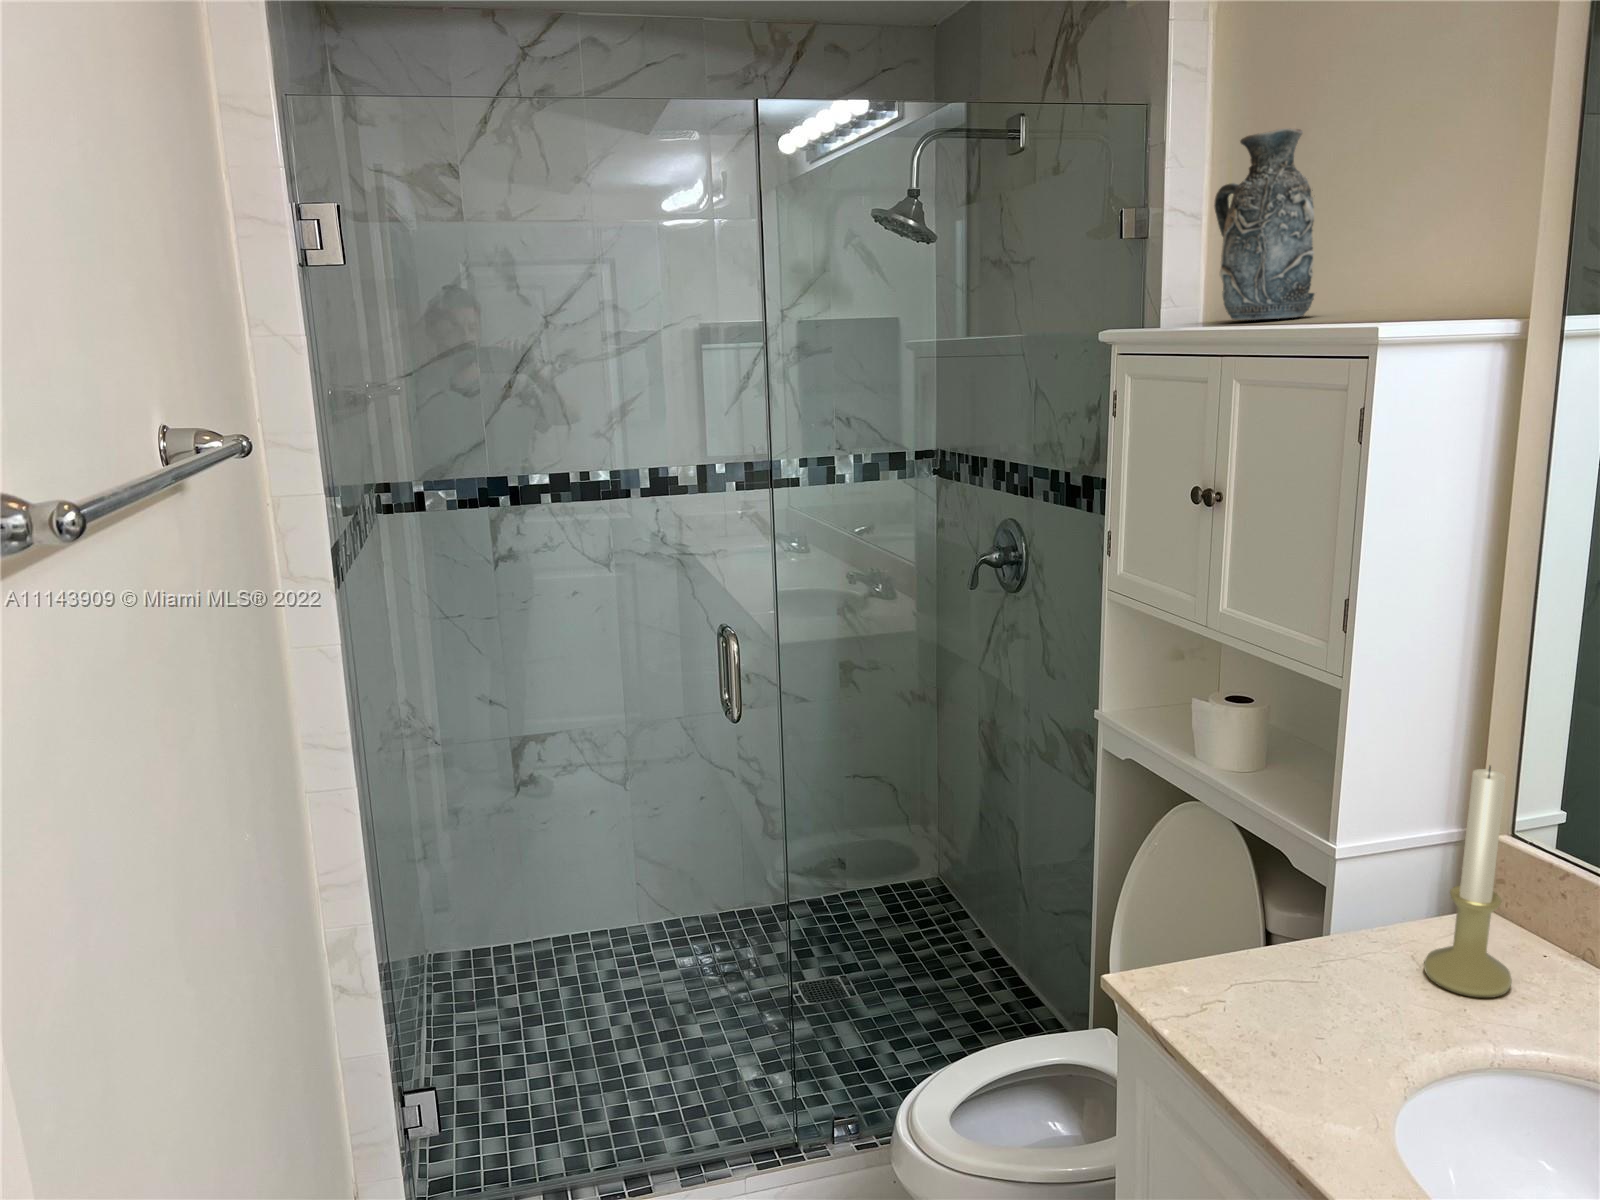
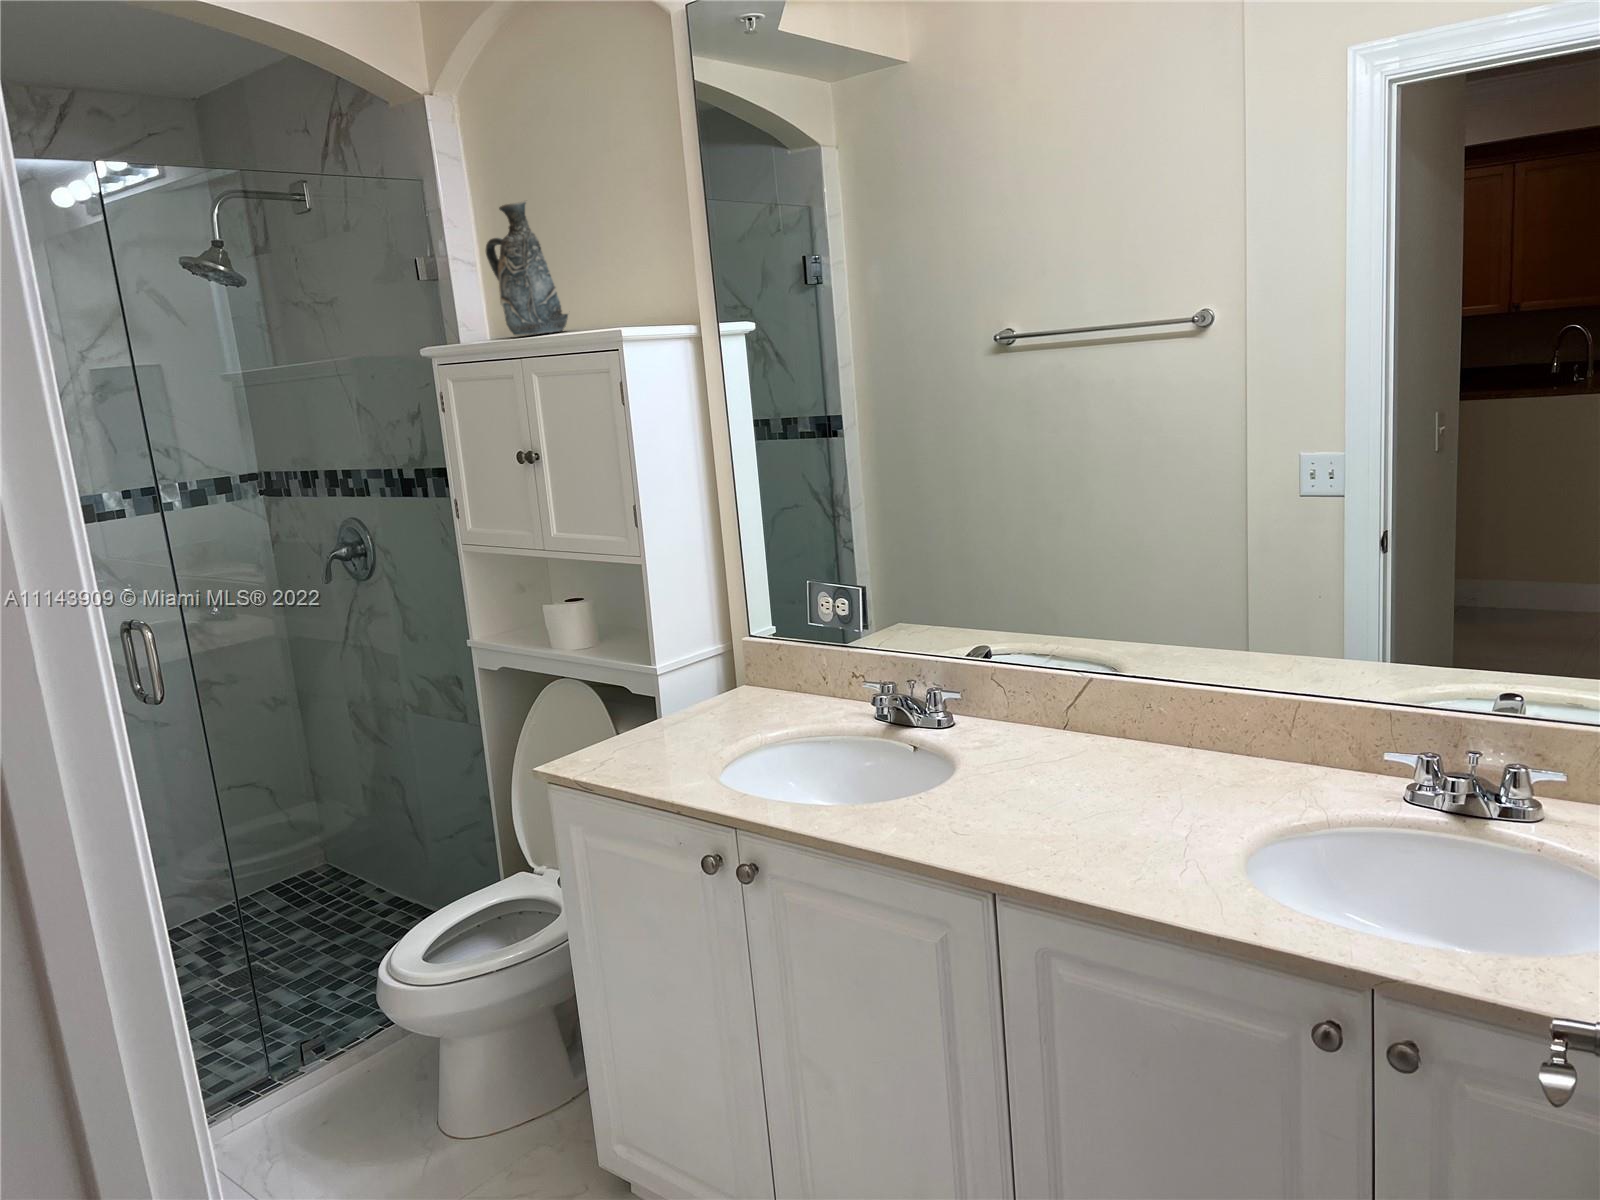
candle holder: present [1424,766,1512,998] -> none [718,578,765,718]

